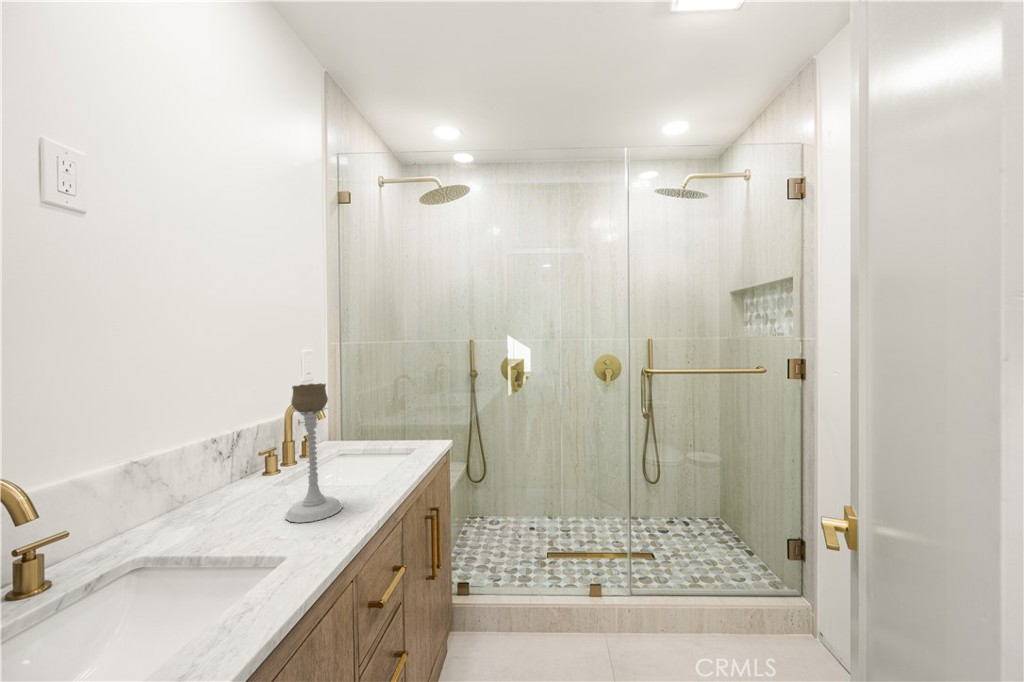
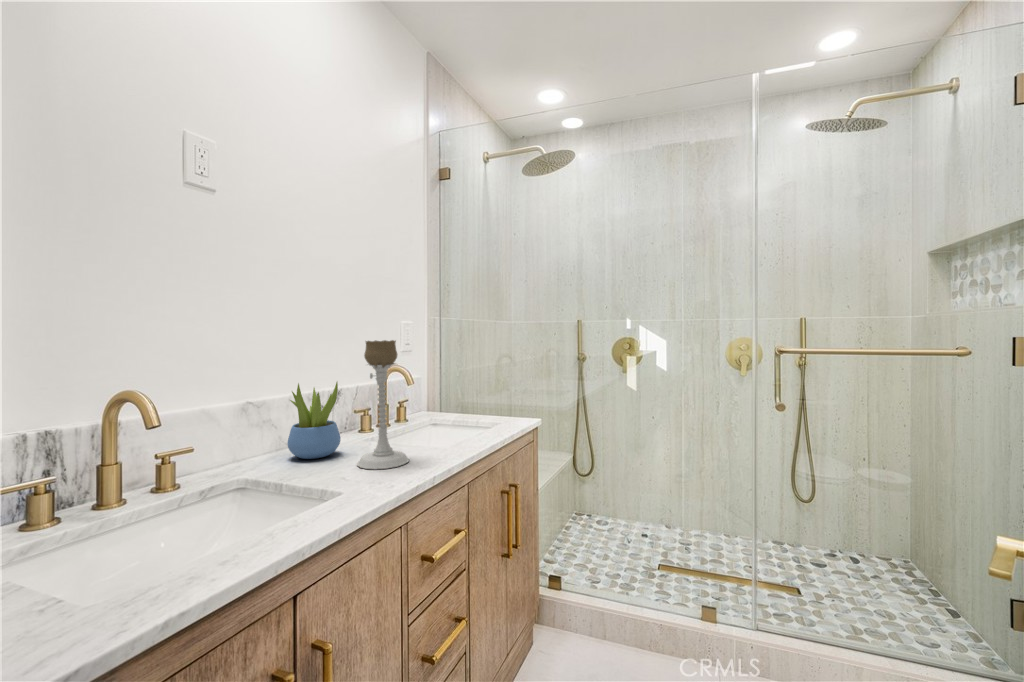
succulent plant: none [191,428,256,519] -> present [288,382,341,459]

